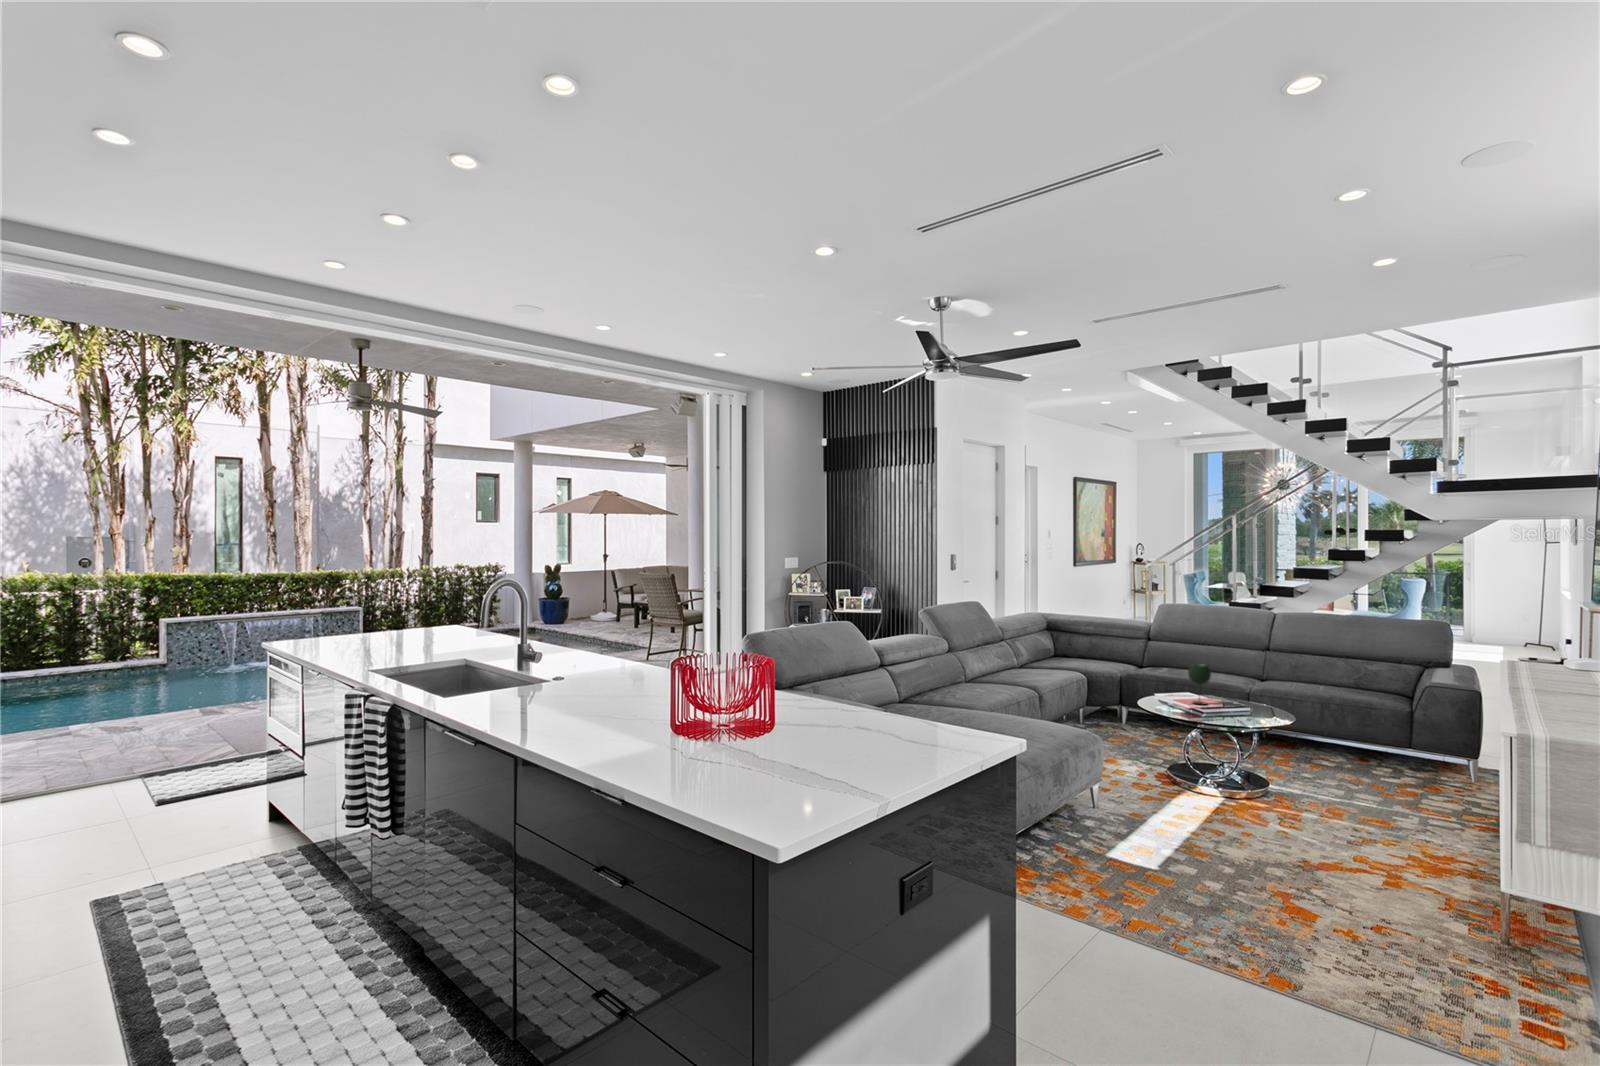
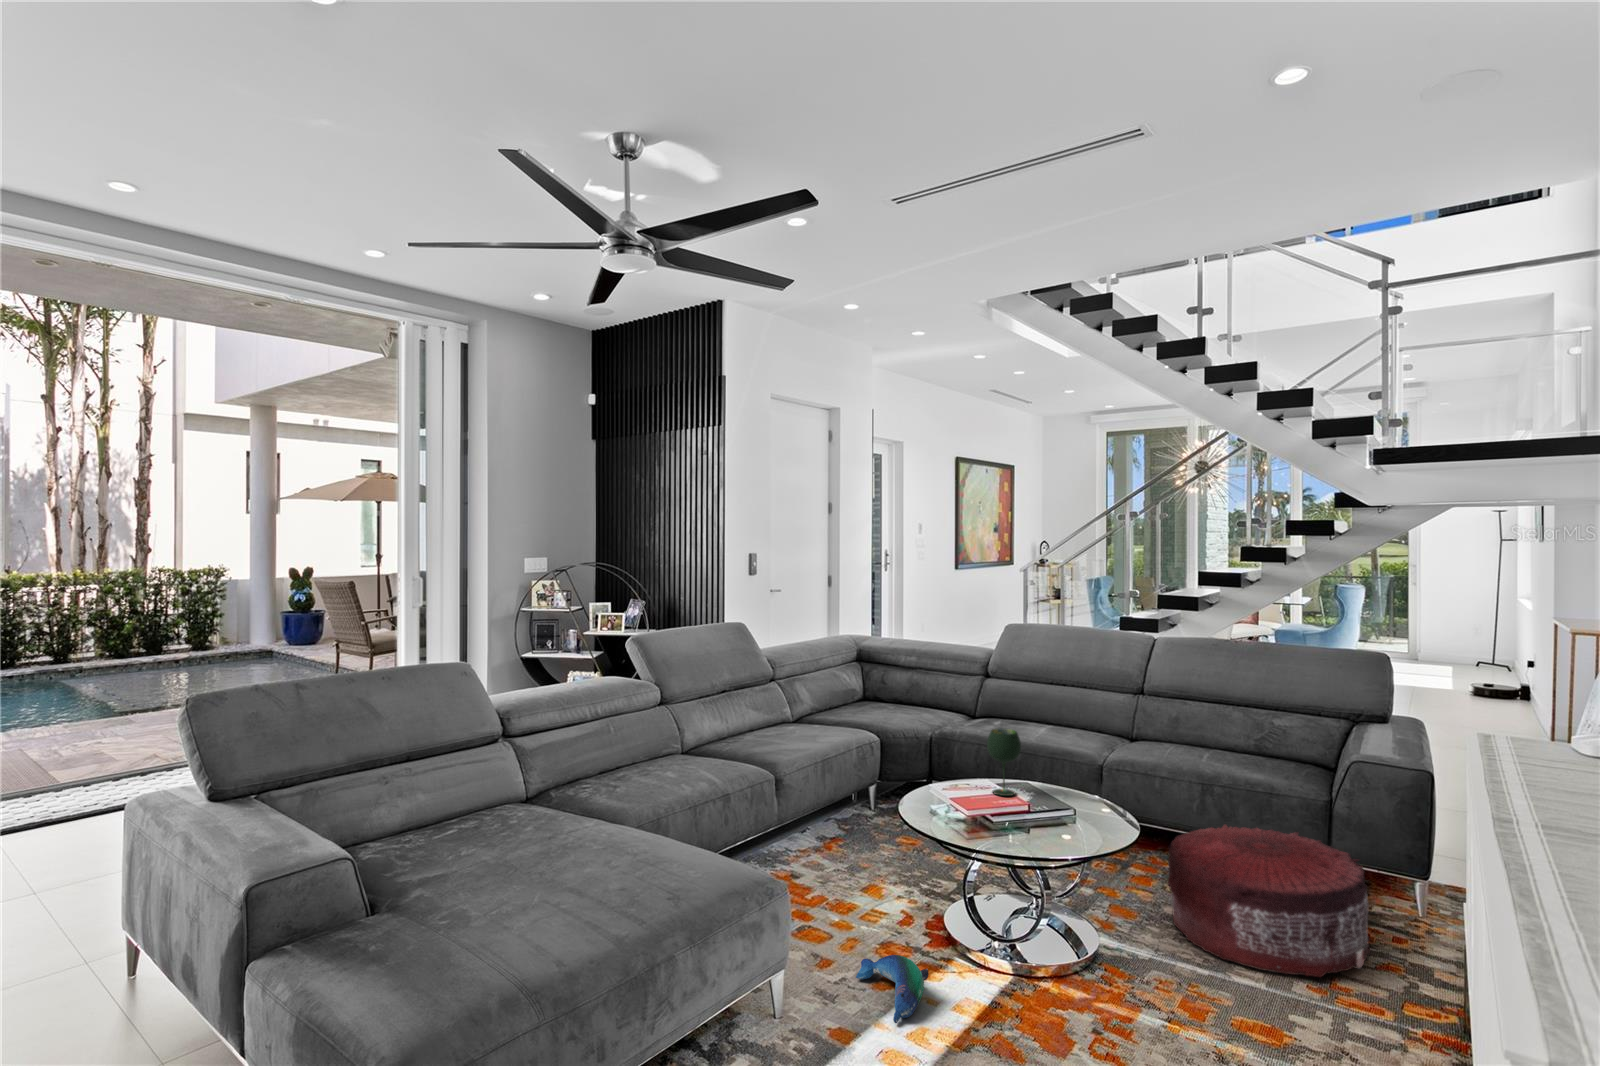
pouf: none [1308,724,1441,802] -> present [1168,825,1371,977]
plush toy: none [1132,784,1180,813] -> present [856,955,929,1023]

